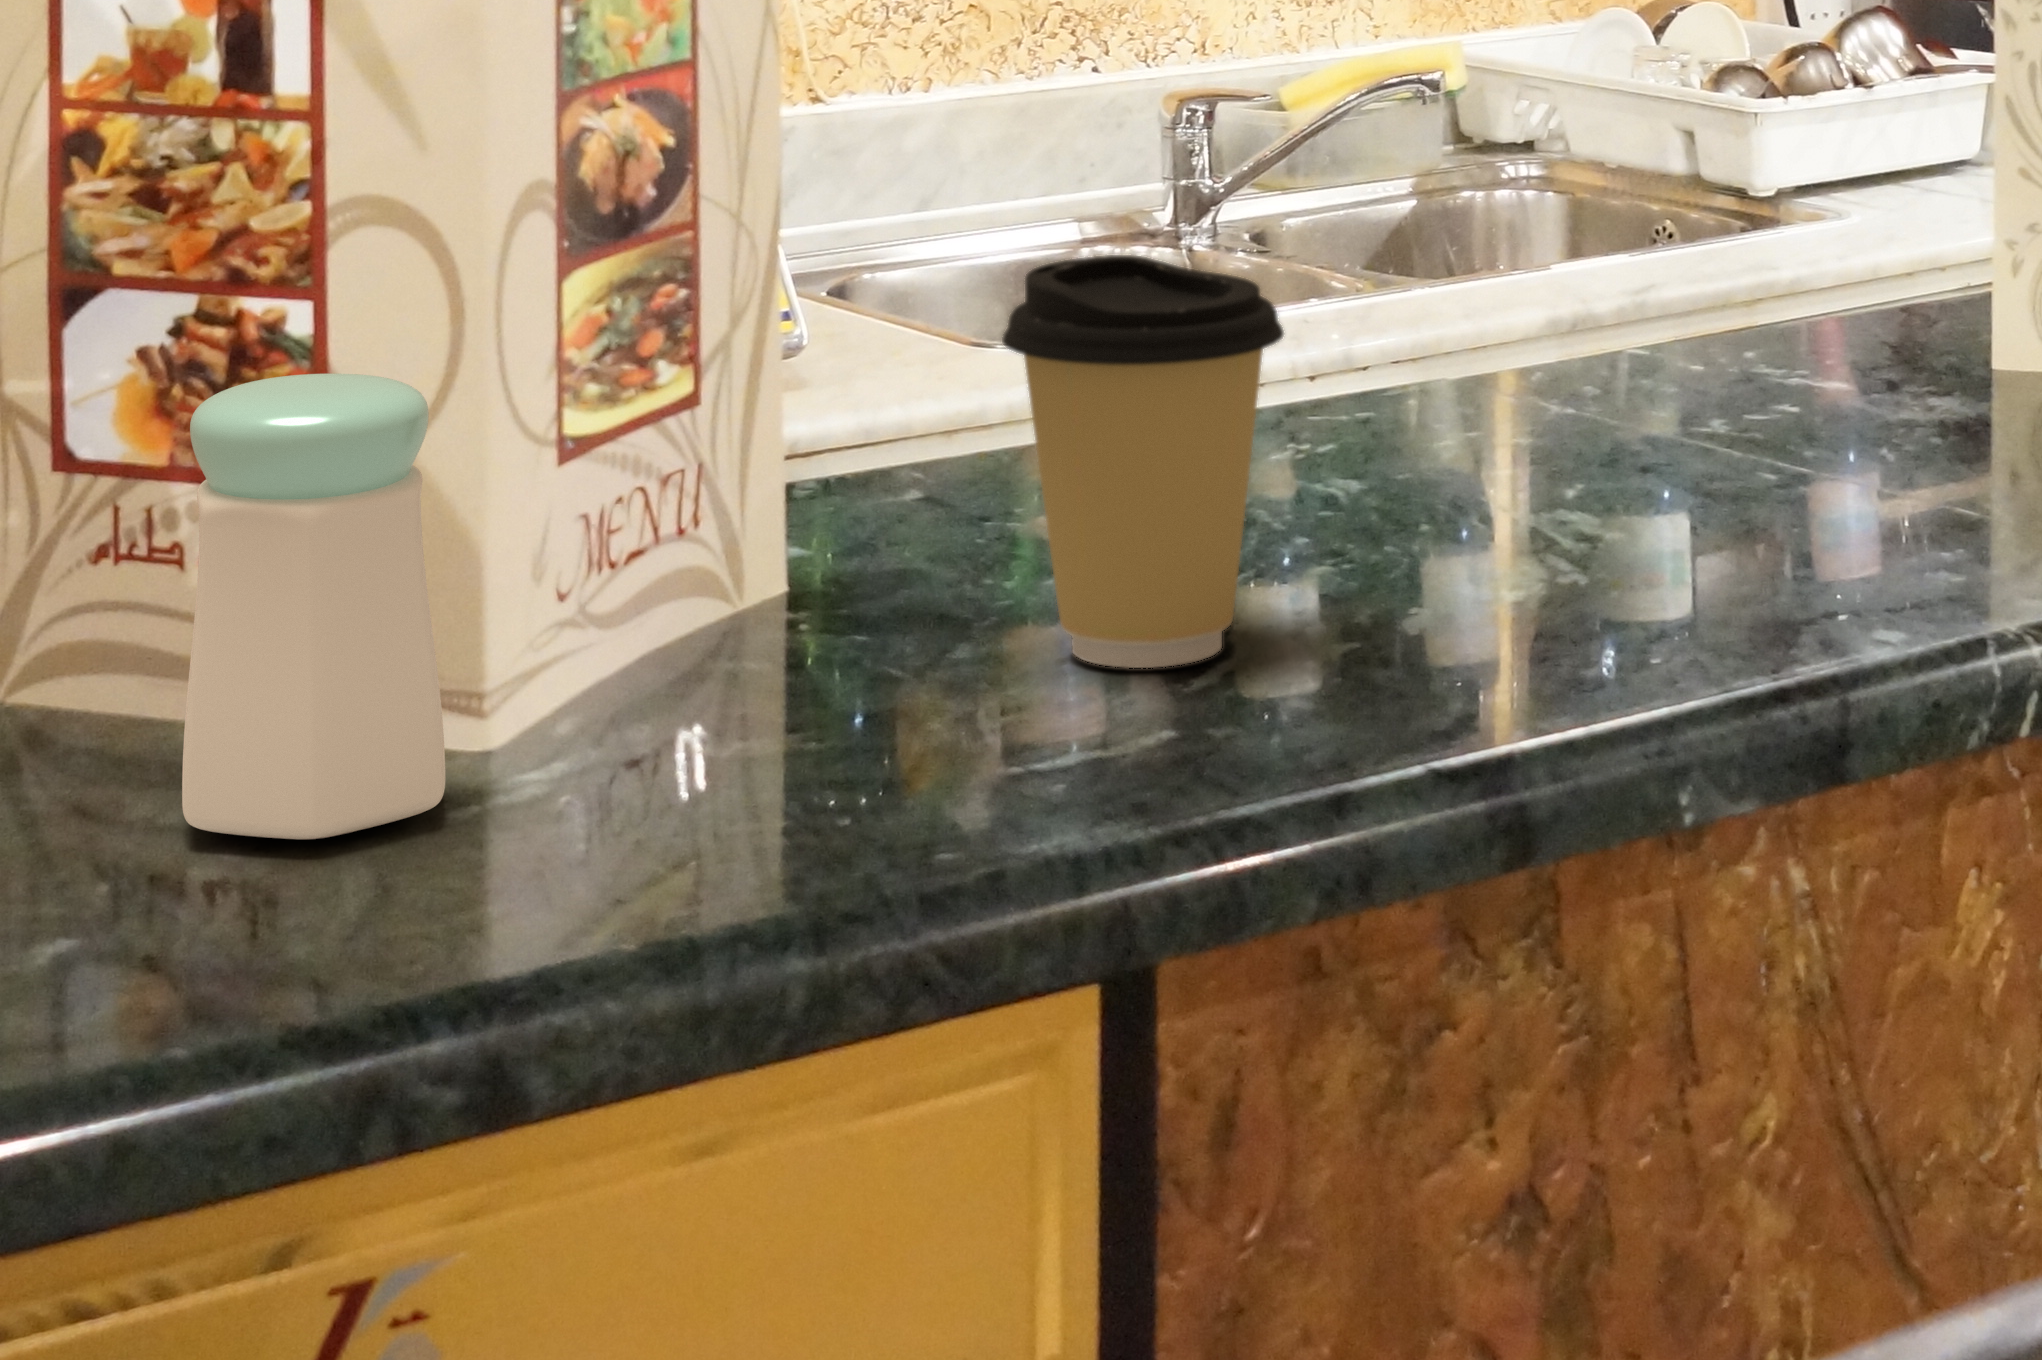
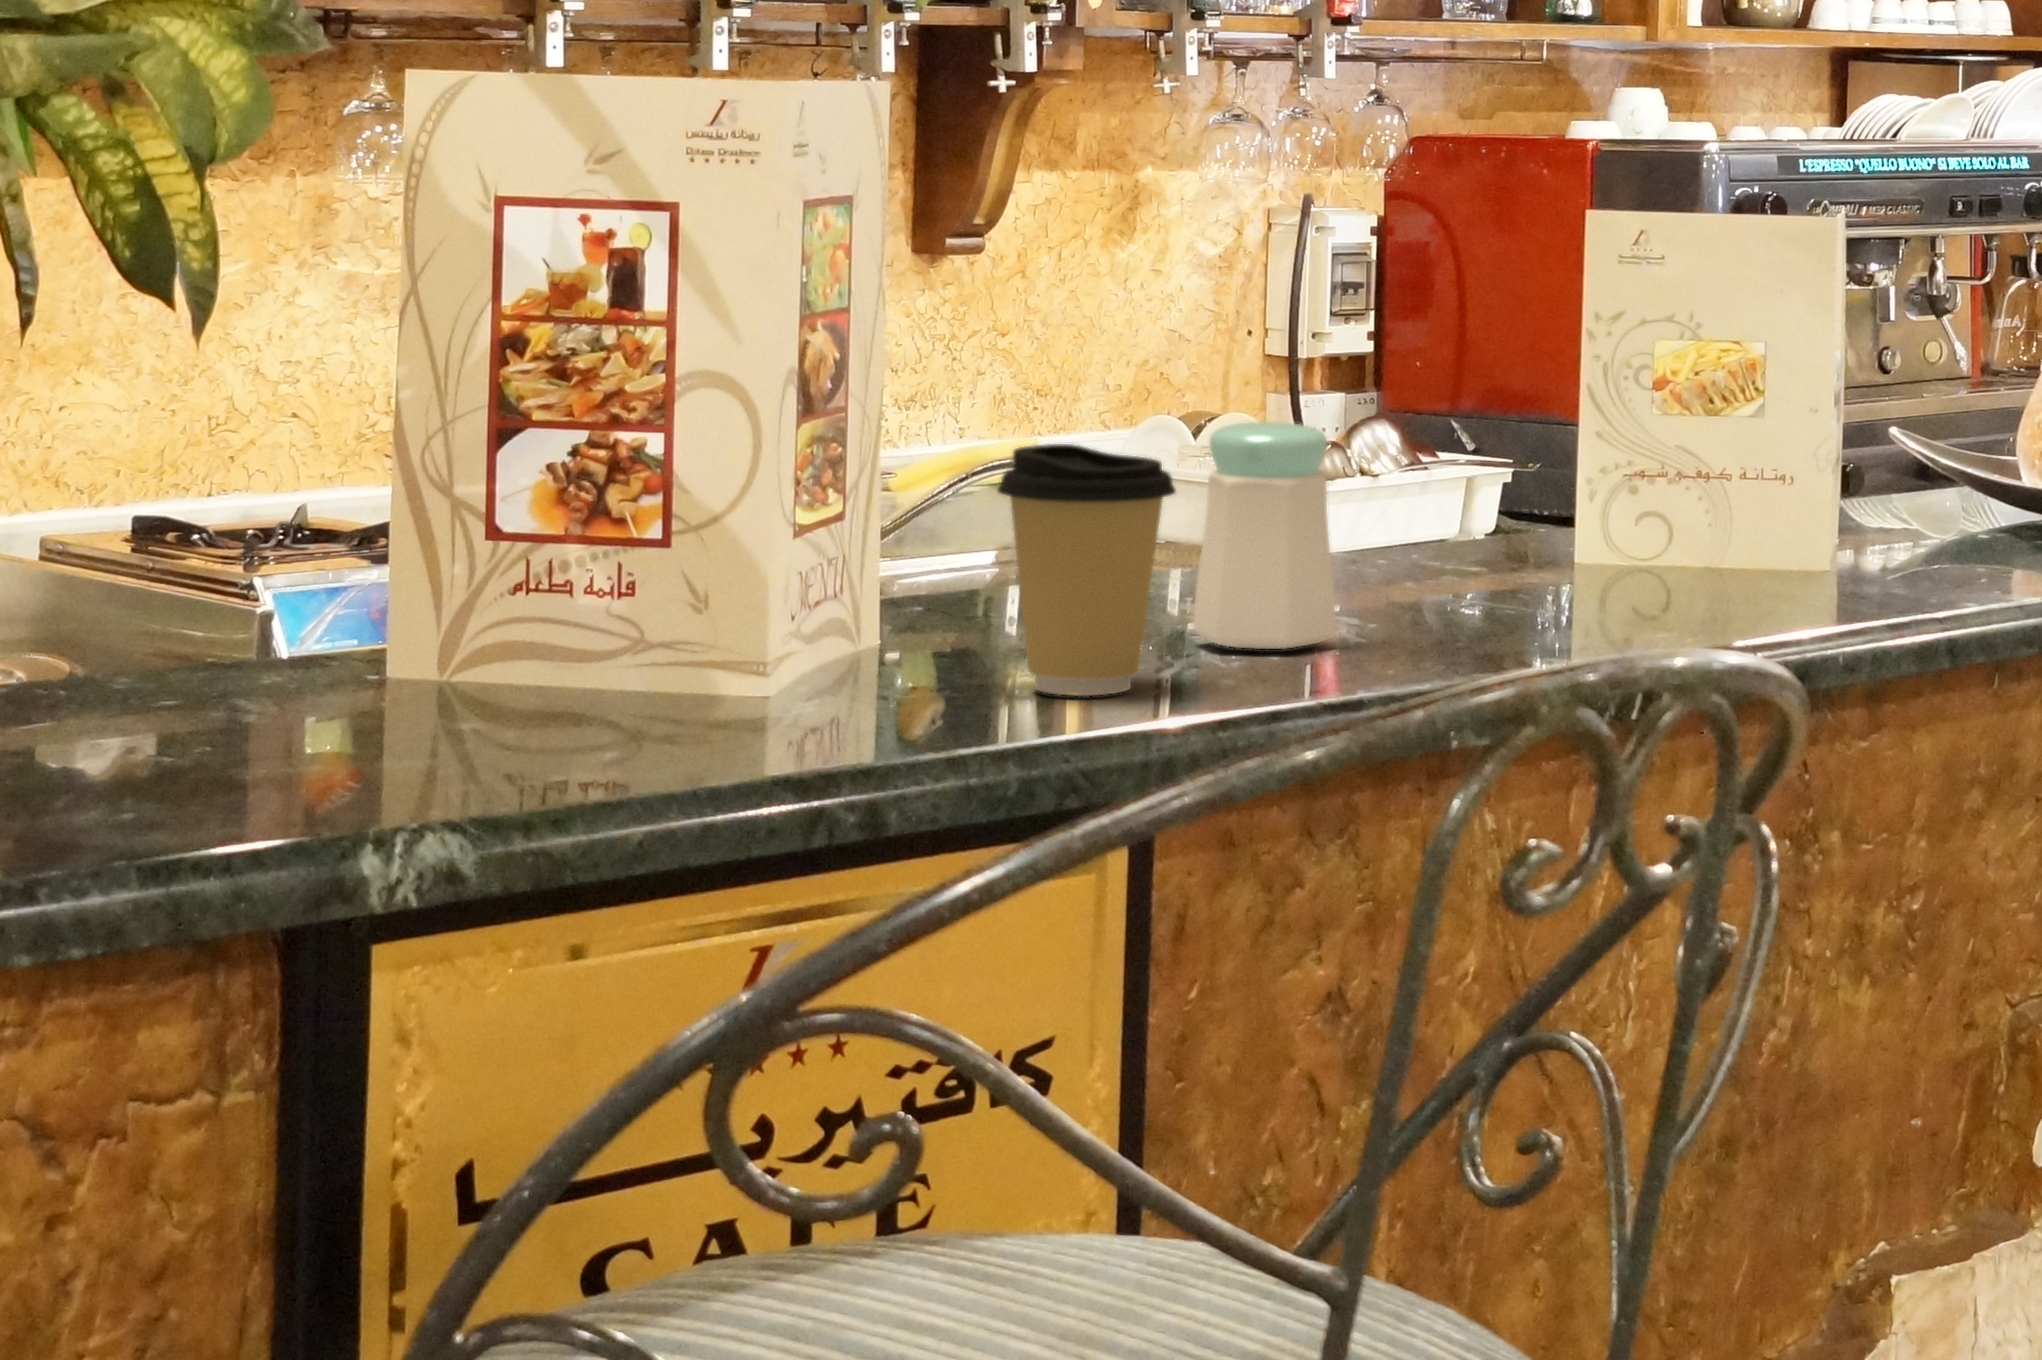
salt shaker: present [182,374,445,839] -> present [1193,422,1335,649]

